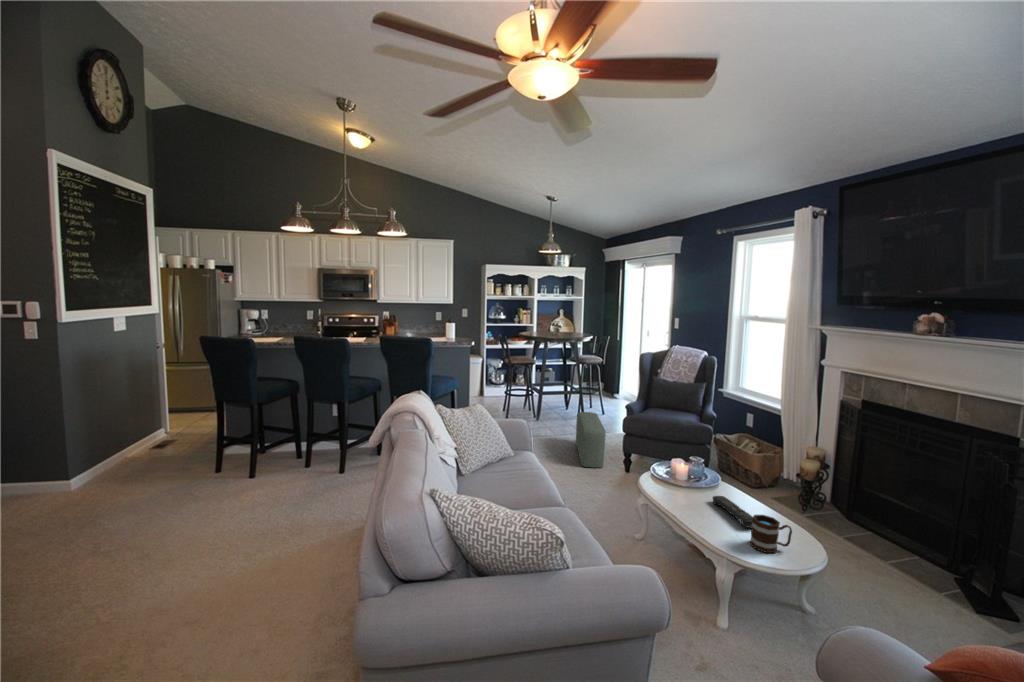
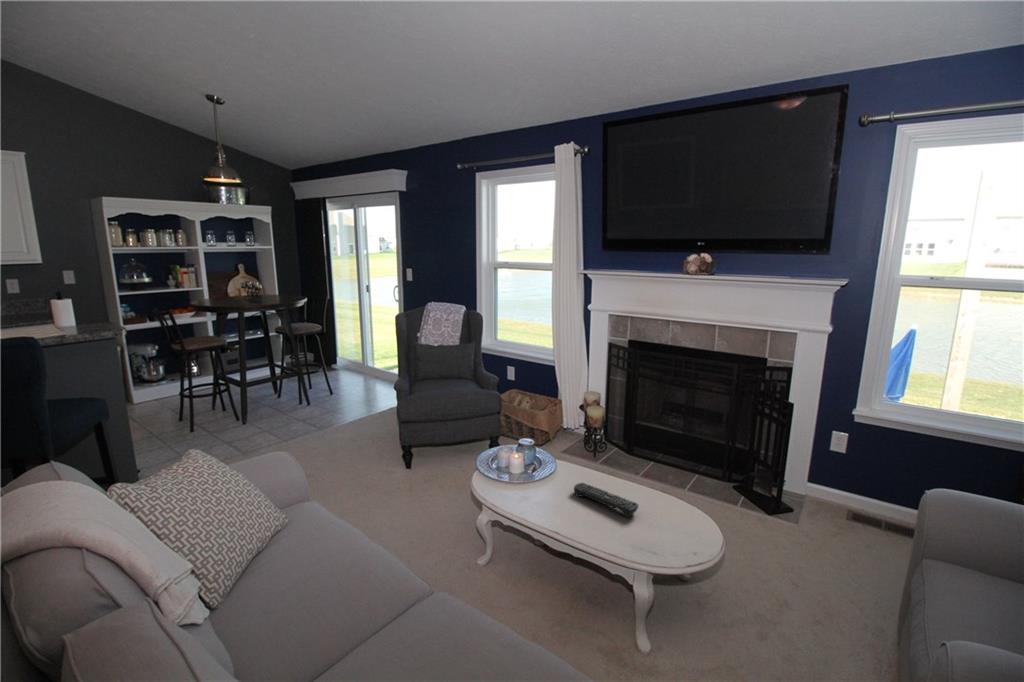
pouf: present [576,412,606,468] -> none [318,401,375,479]
mug: present [750,515,792,553] -> none [646,499,686,544]

